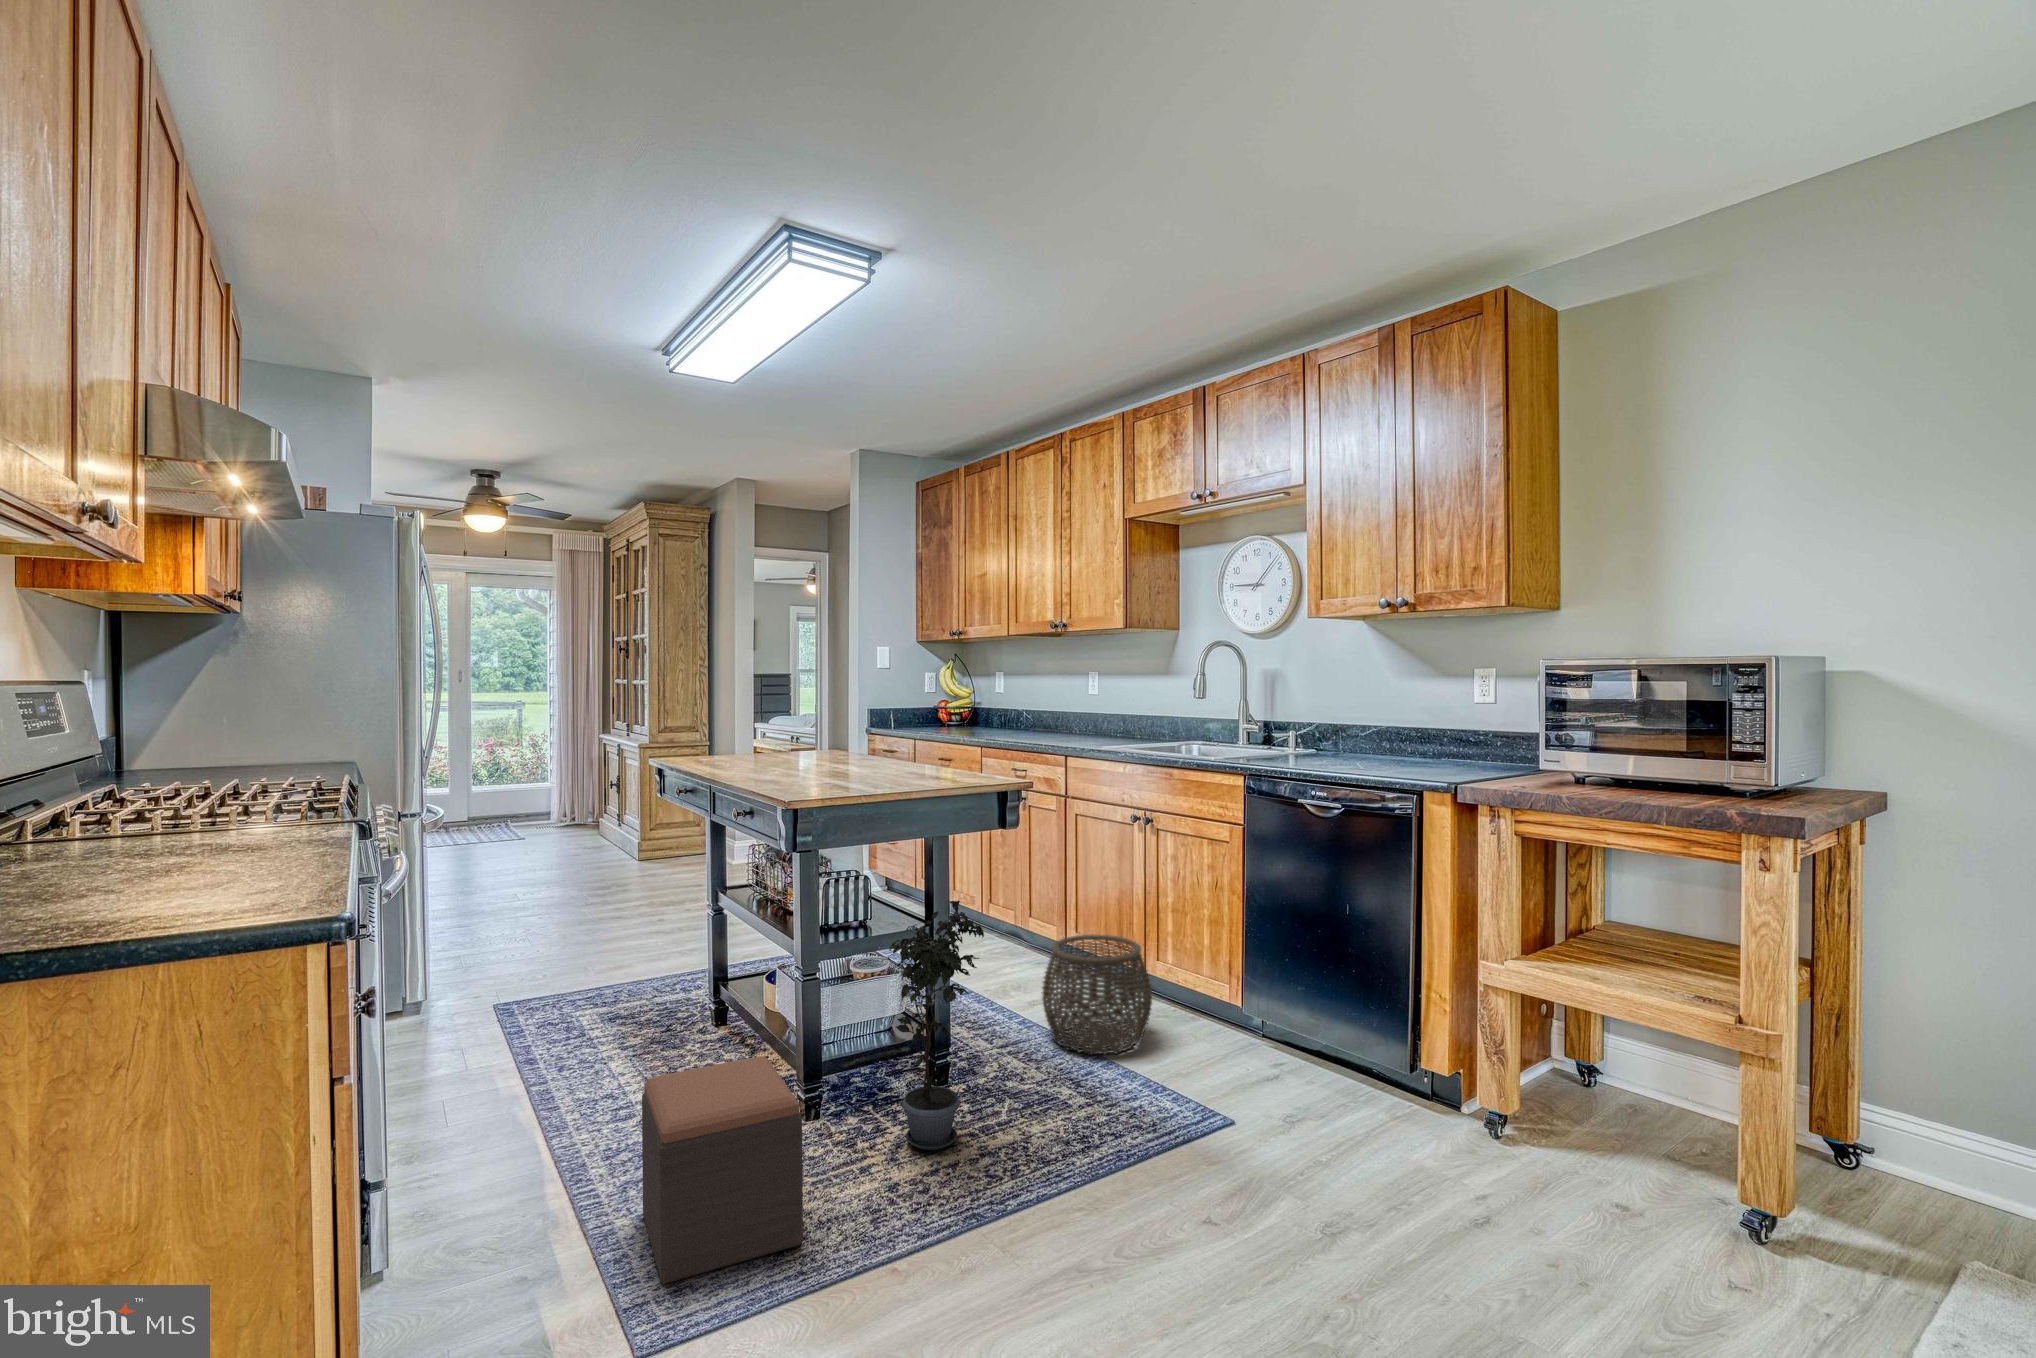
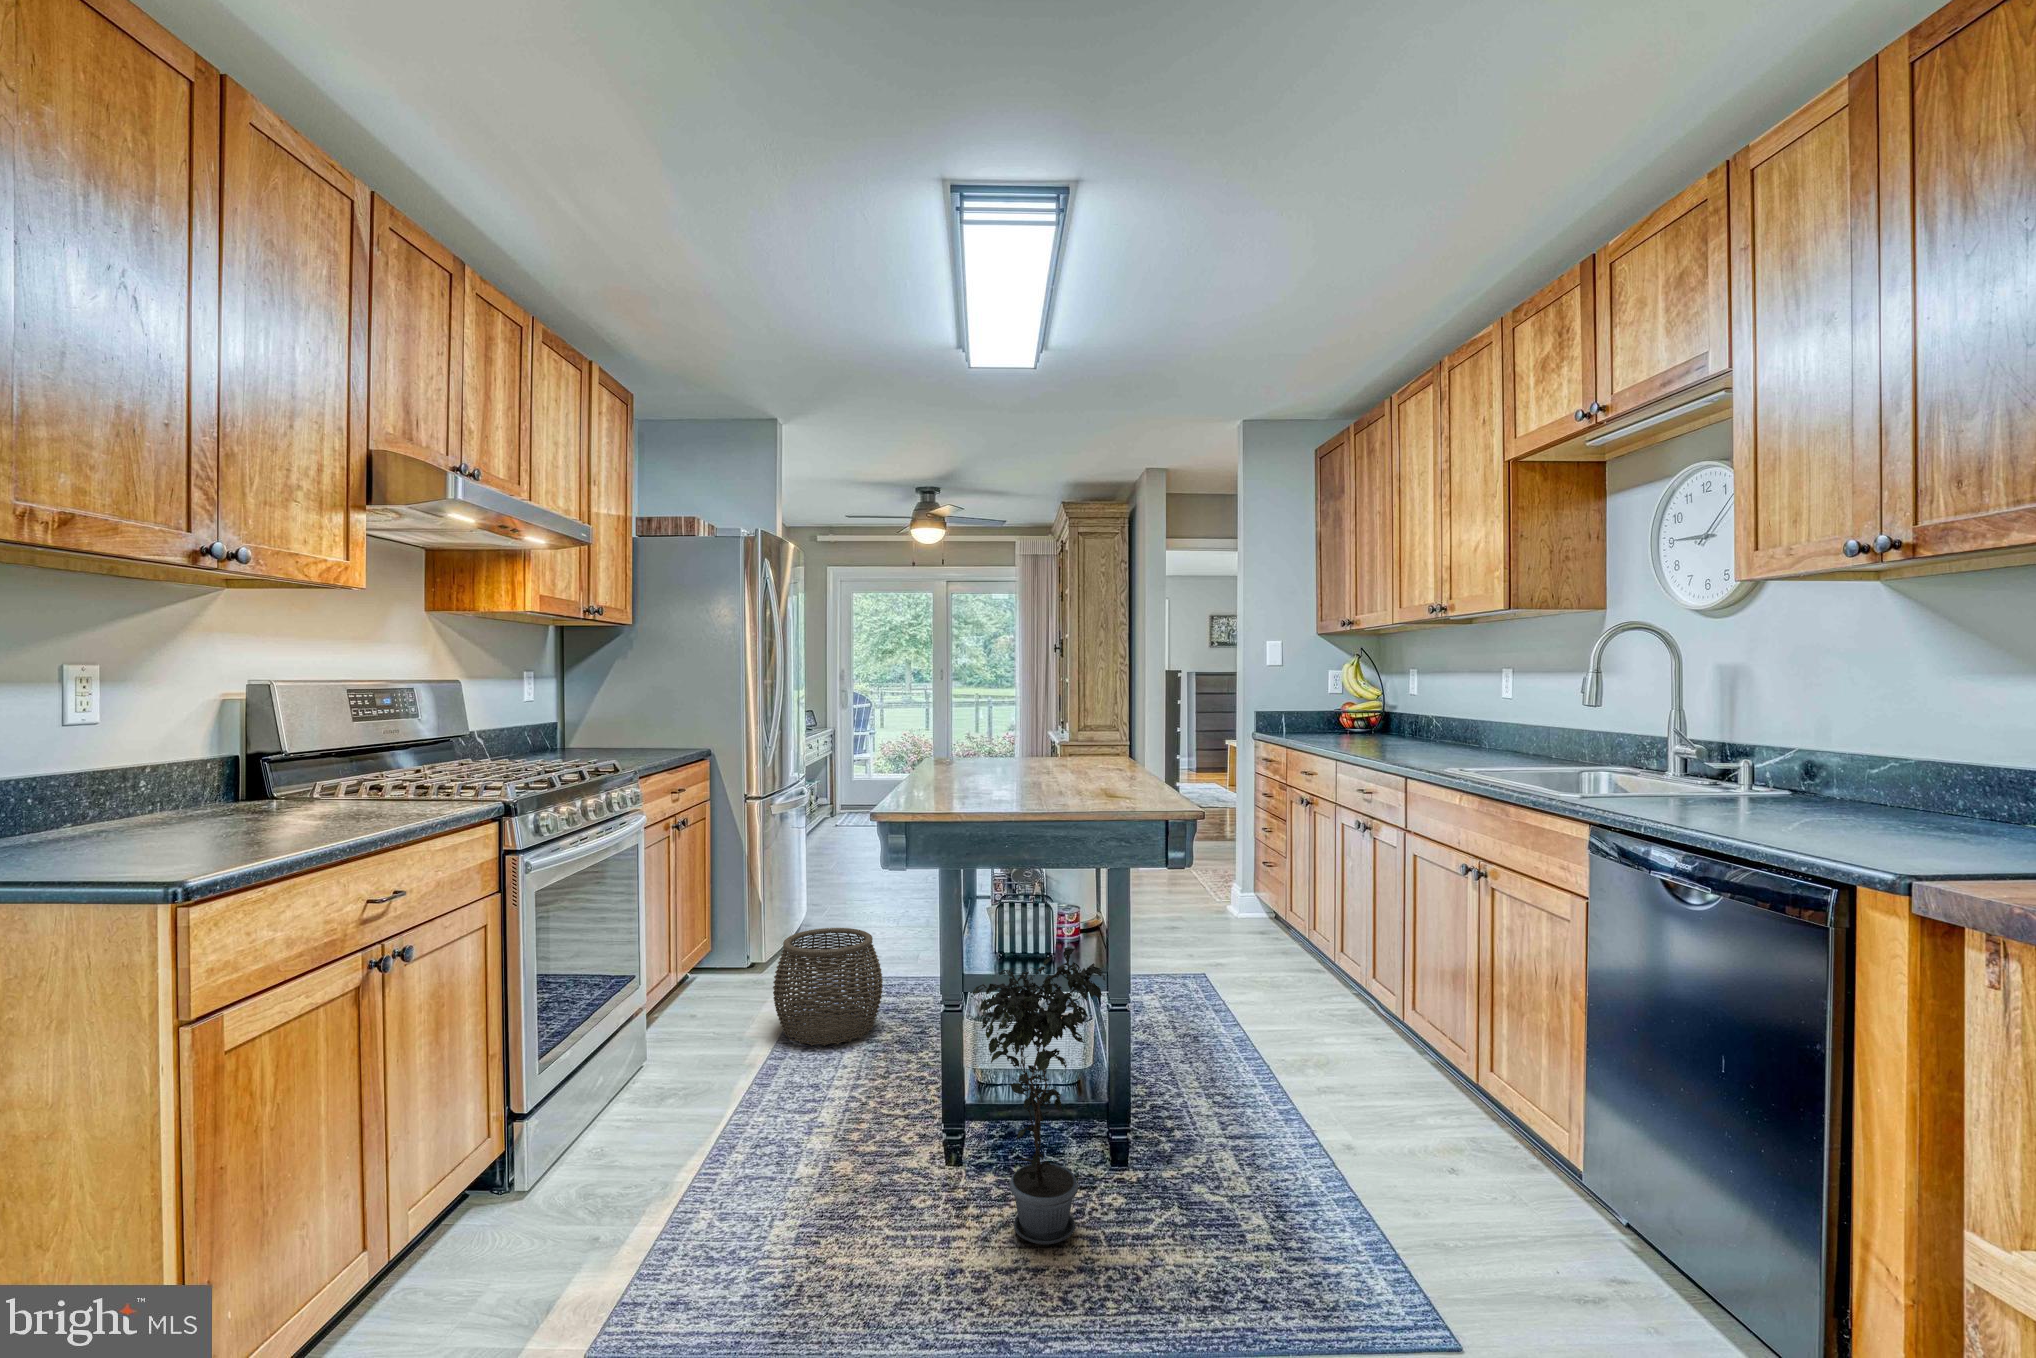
woven basket: present [1042,935,1152,1054] -> present [773,928,883,1046]
footstool: present [642,1056,803,1284] -> none [669,1080,852,1306]

